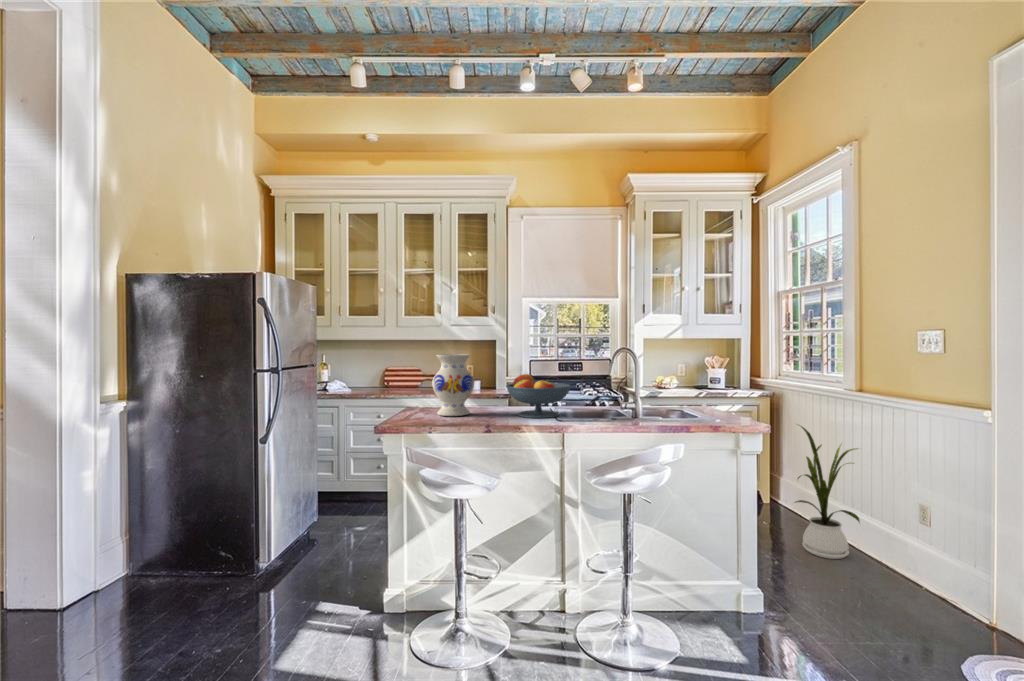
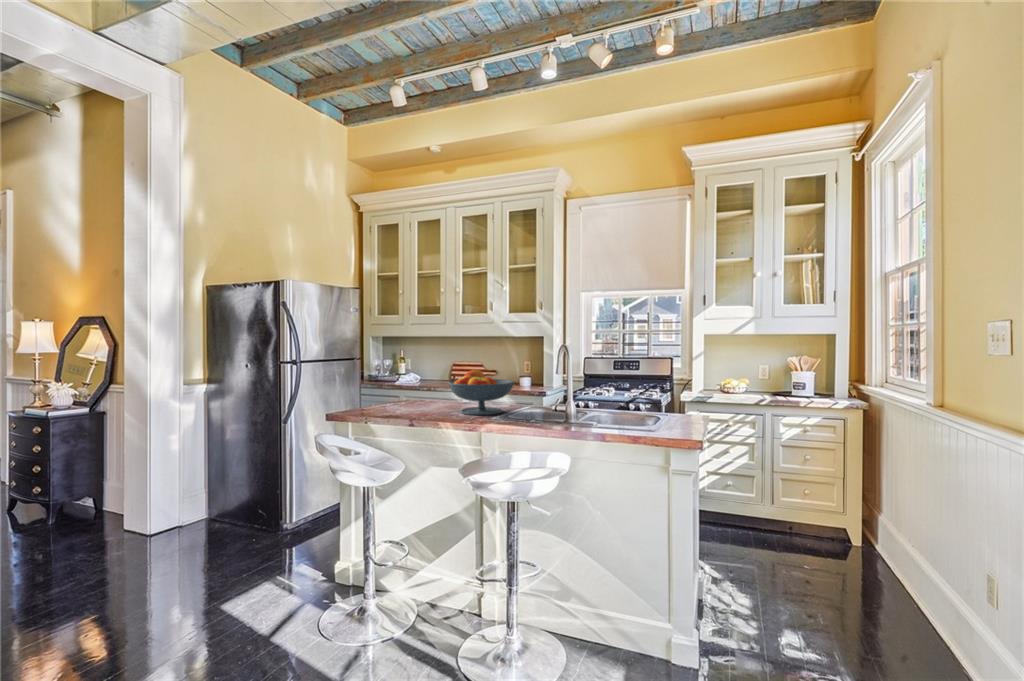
vase: present [432,354,474,416] -> none [392,349,433,408]
house plant: present [795,426,860,559] -> none [835,445,930,634]

